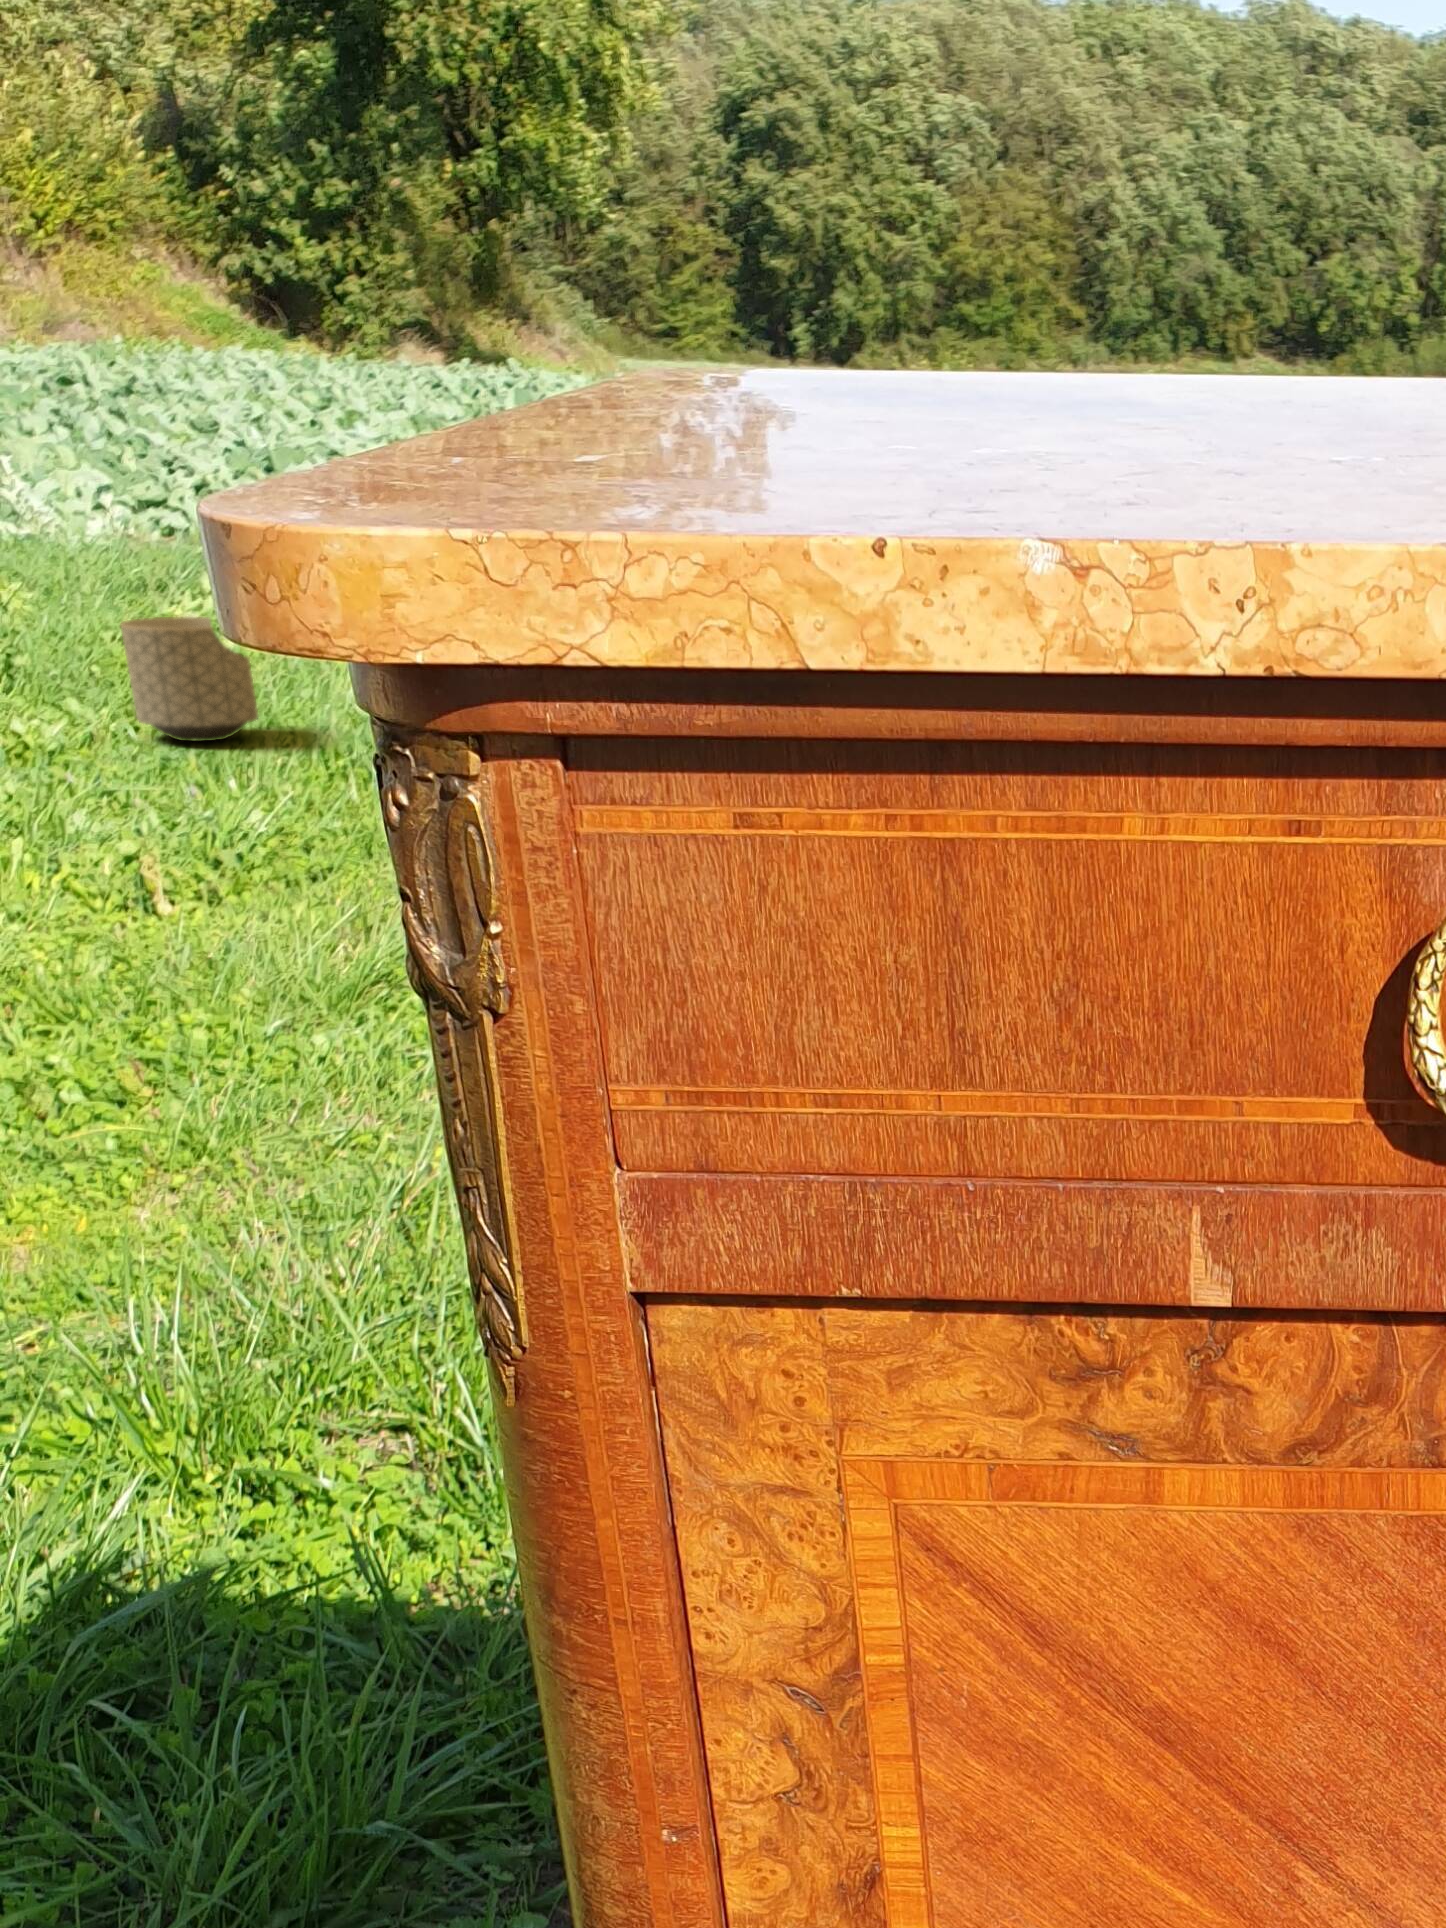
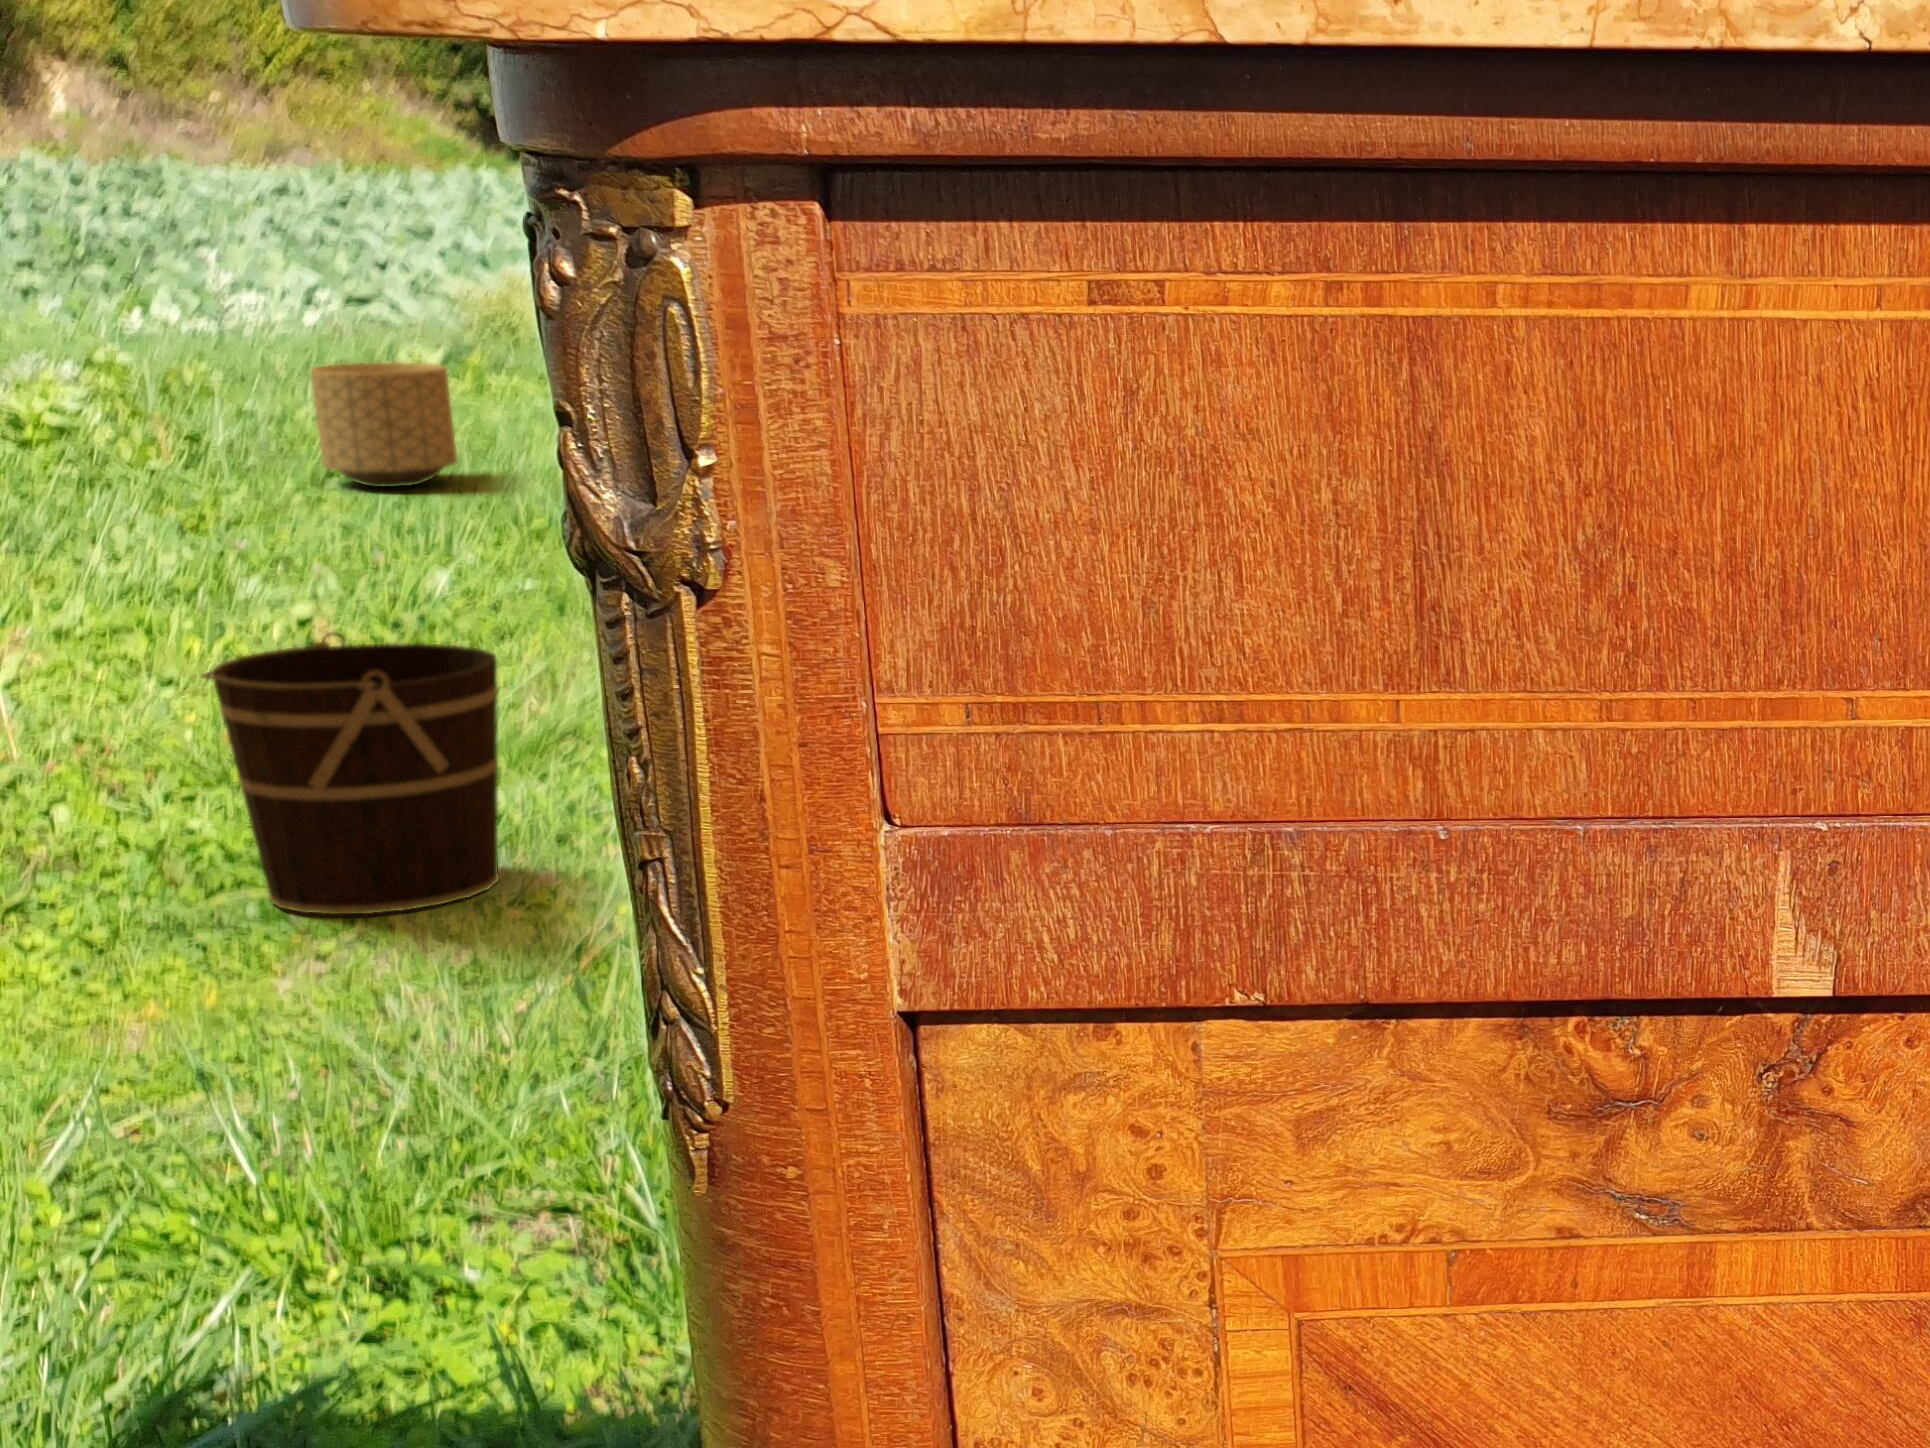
bucket: none [59,898,324,1160] -> present [201,633,499,914]

